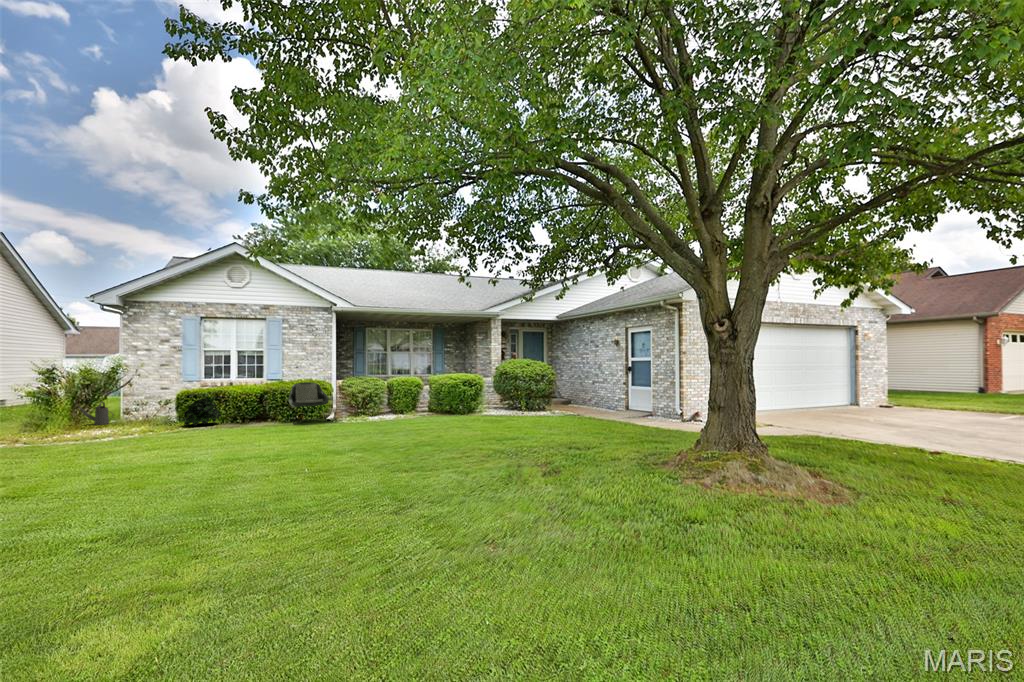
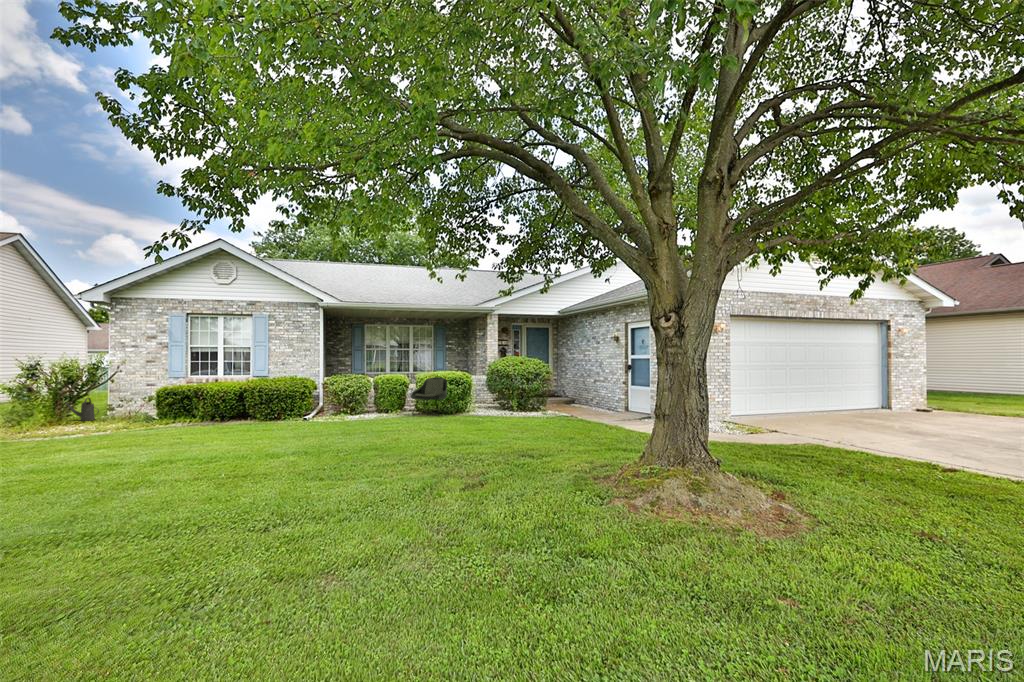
lounge chair: present [289,382,329,424] -> present [411,377,448,416]
potted plant: present [182,399,222,426] -> none [160,396,201,423]

